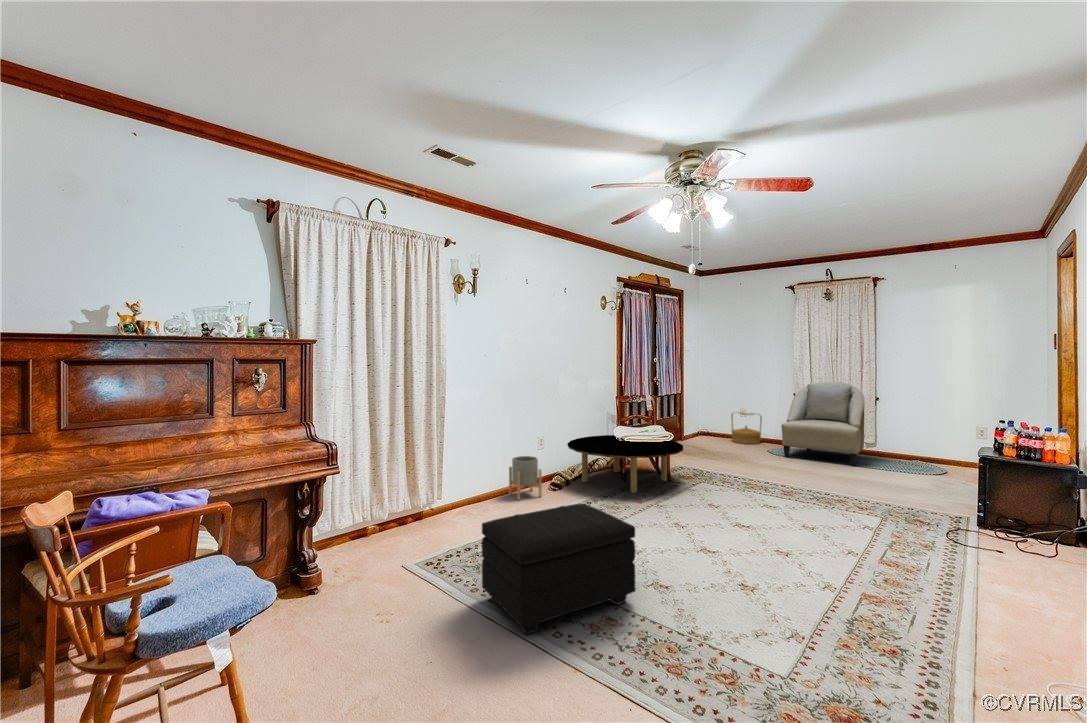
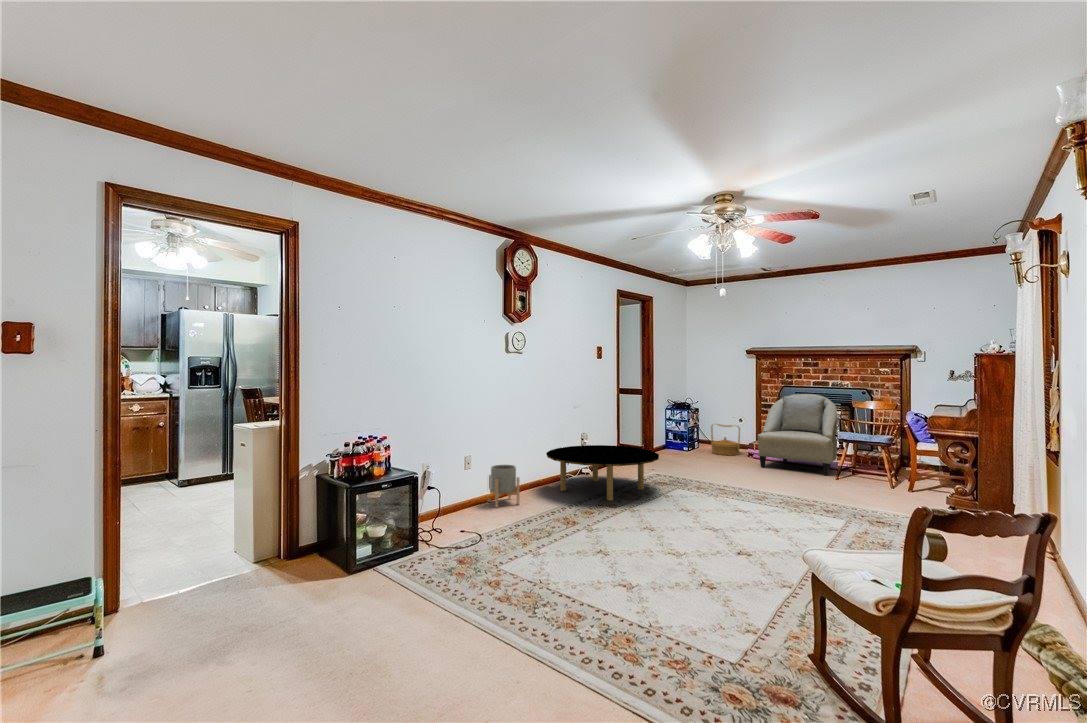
footstool: present [482,504,635,634] -> none [453,506,600,628]

